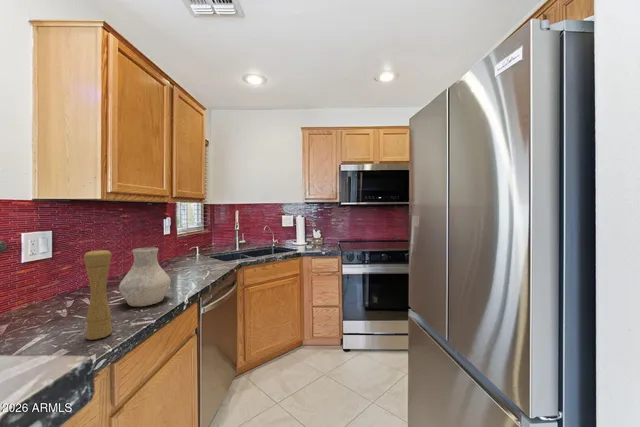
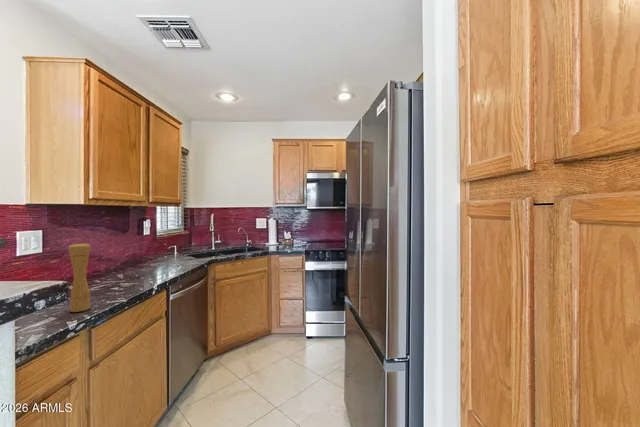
vase: present [119,247,171,307] -> none [98,243,143,291]

